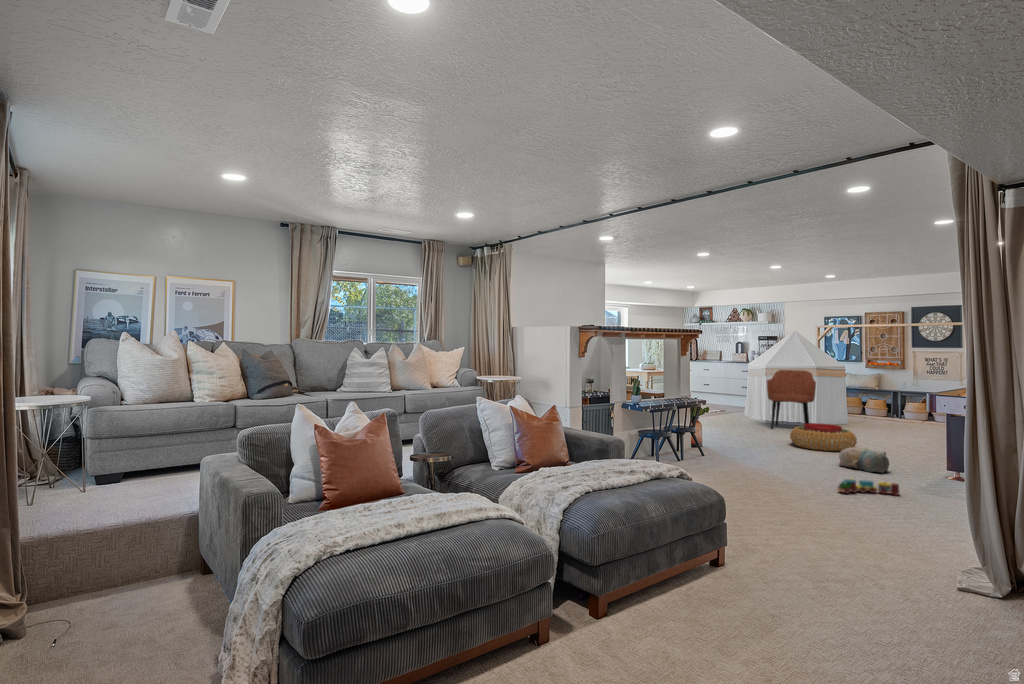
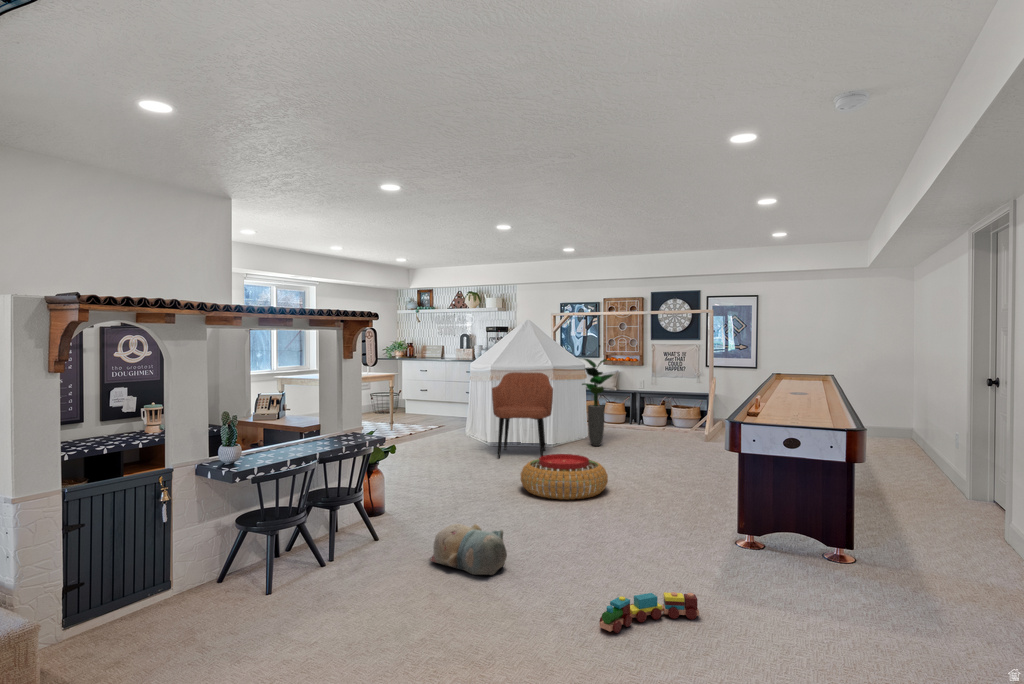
potted plant: none [838,361,871,428] -> present [582,359,613,446]
plush toy: present [839,448,889,473] -> present [430,524,507,575]

